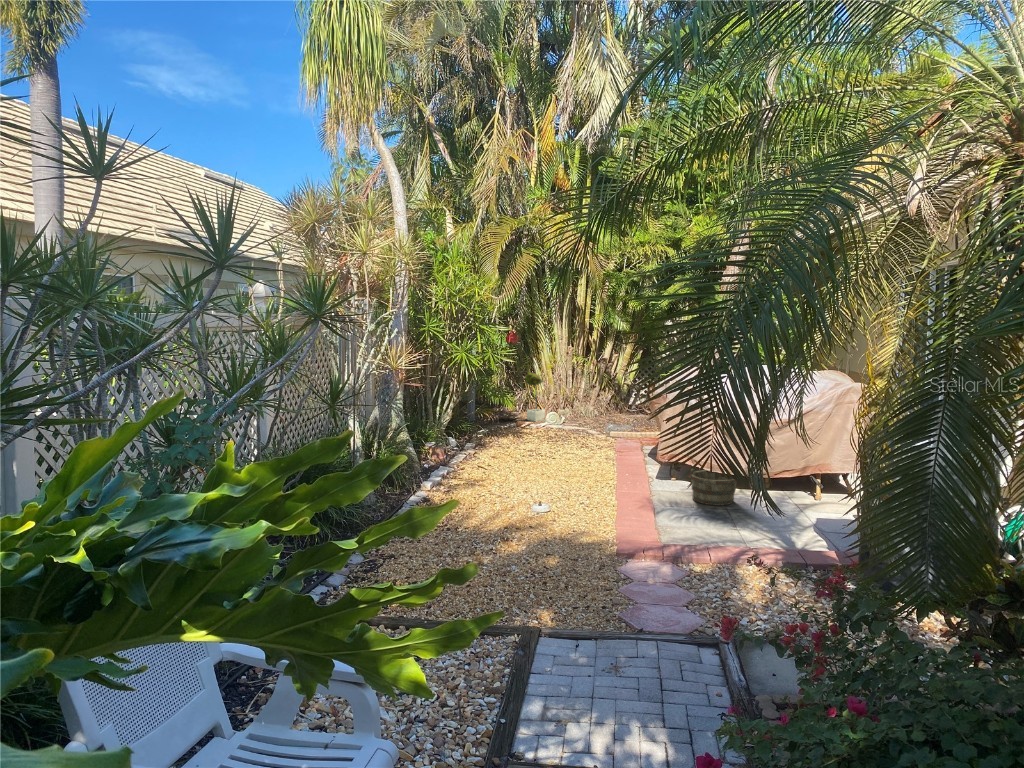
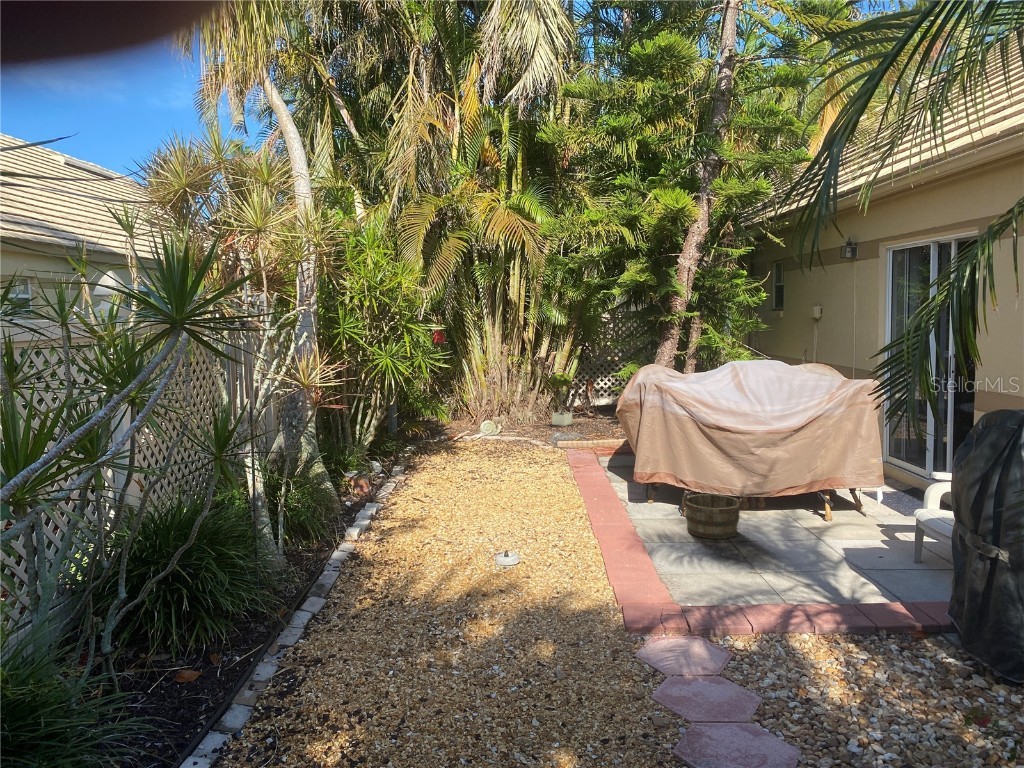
potted tree: present [525,373,545,421] -> present [549,373,572,426]

